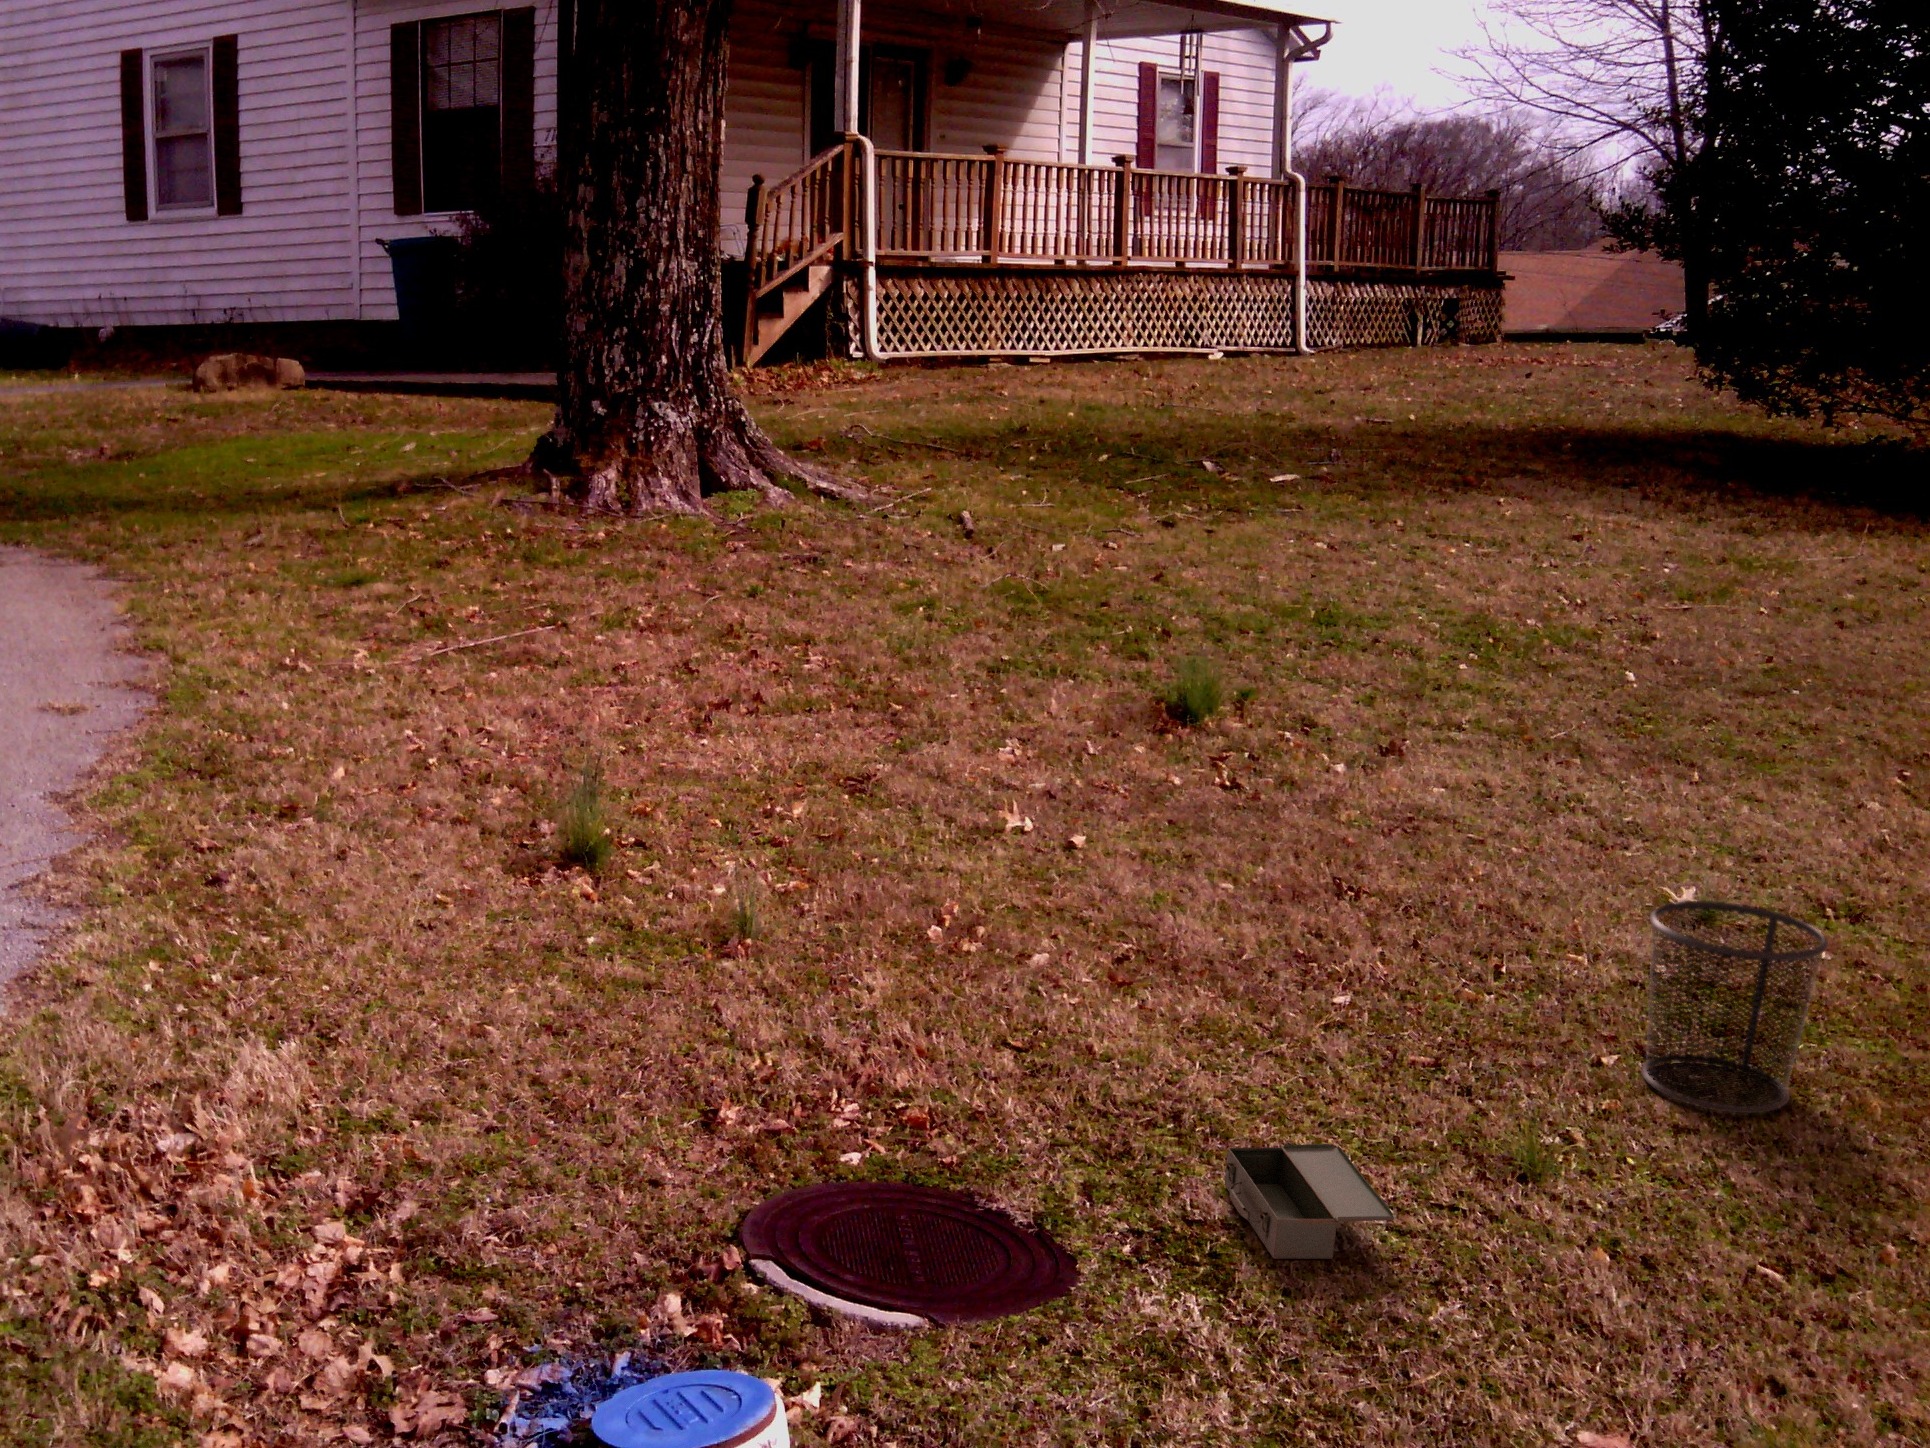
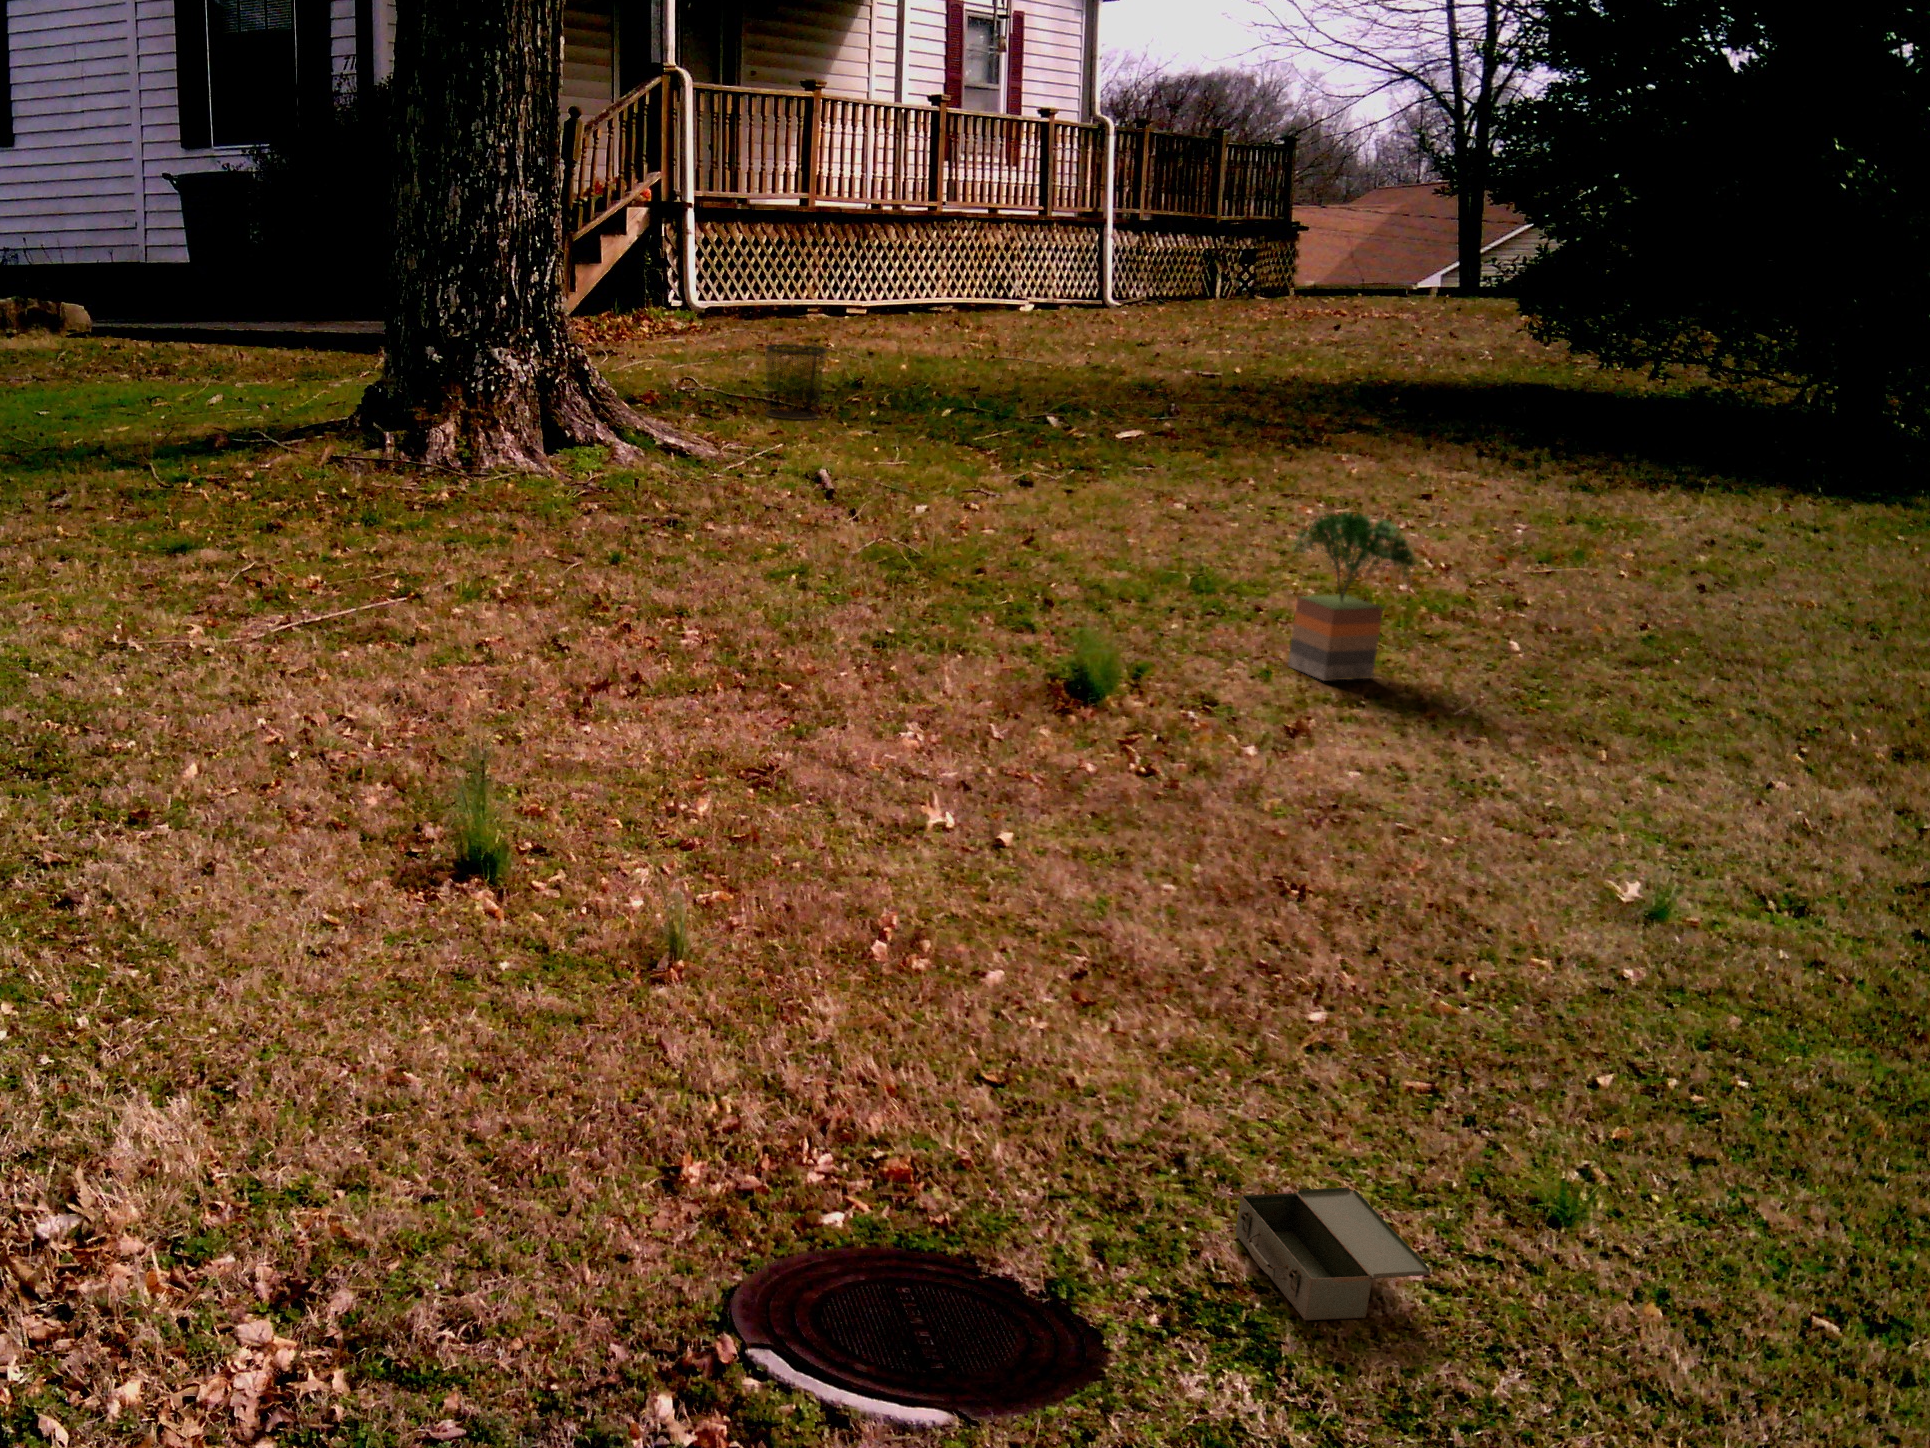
potted tree: none [1388,535,1519,700] -> present [1288,512,1417,681]
trash can: present [1641,901,1828,1113] -> present [765,344,827,420]

